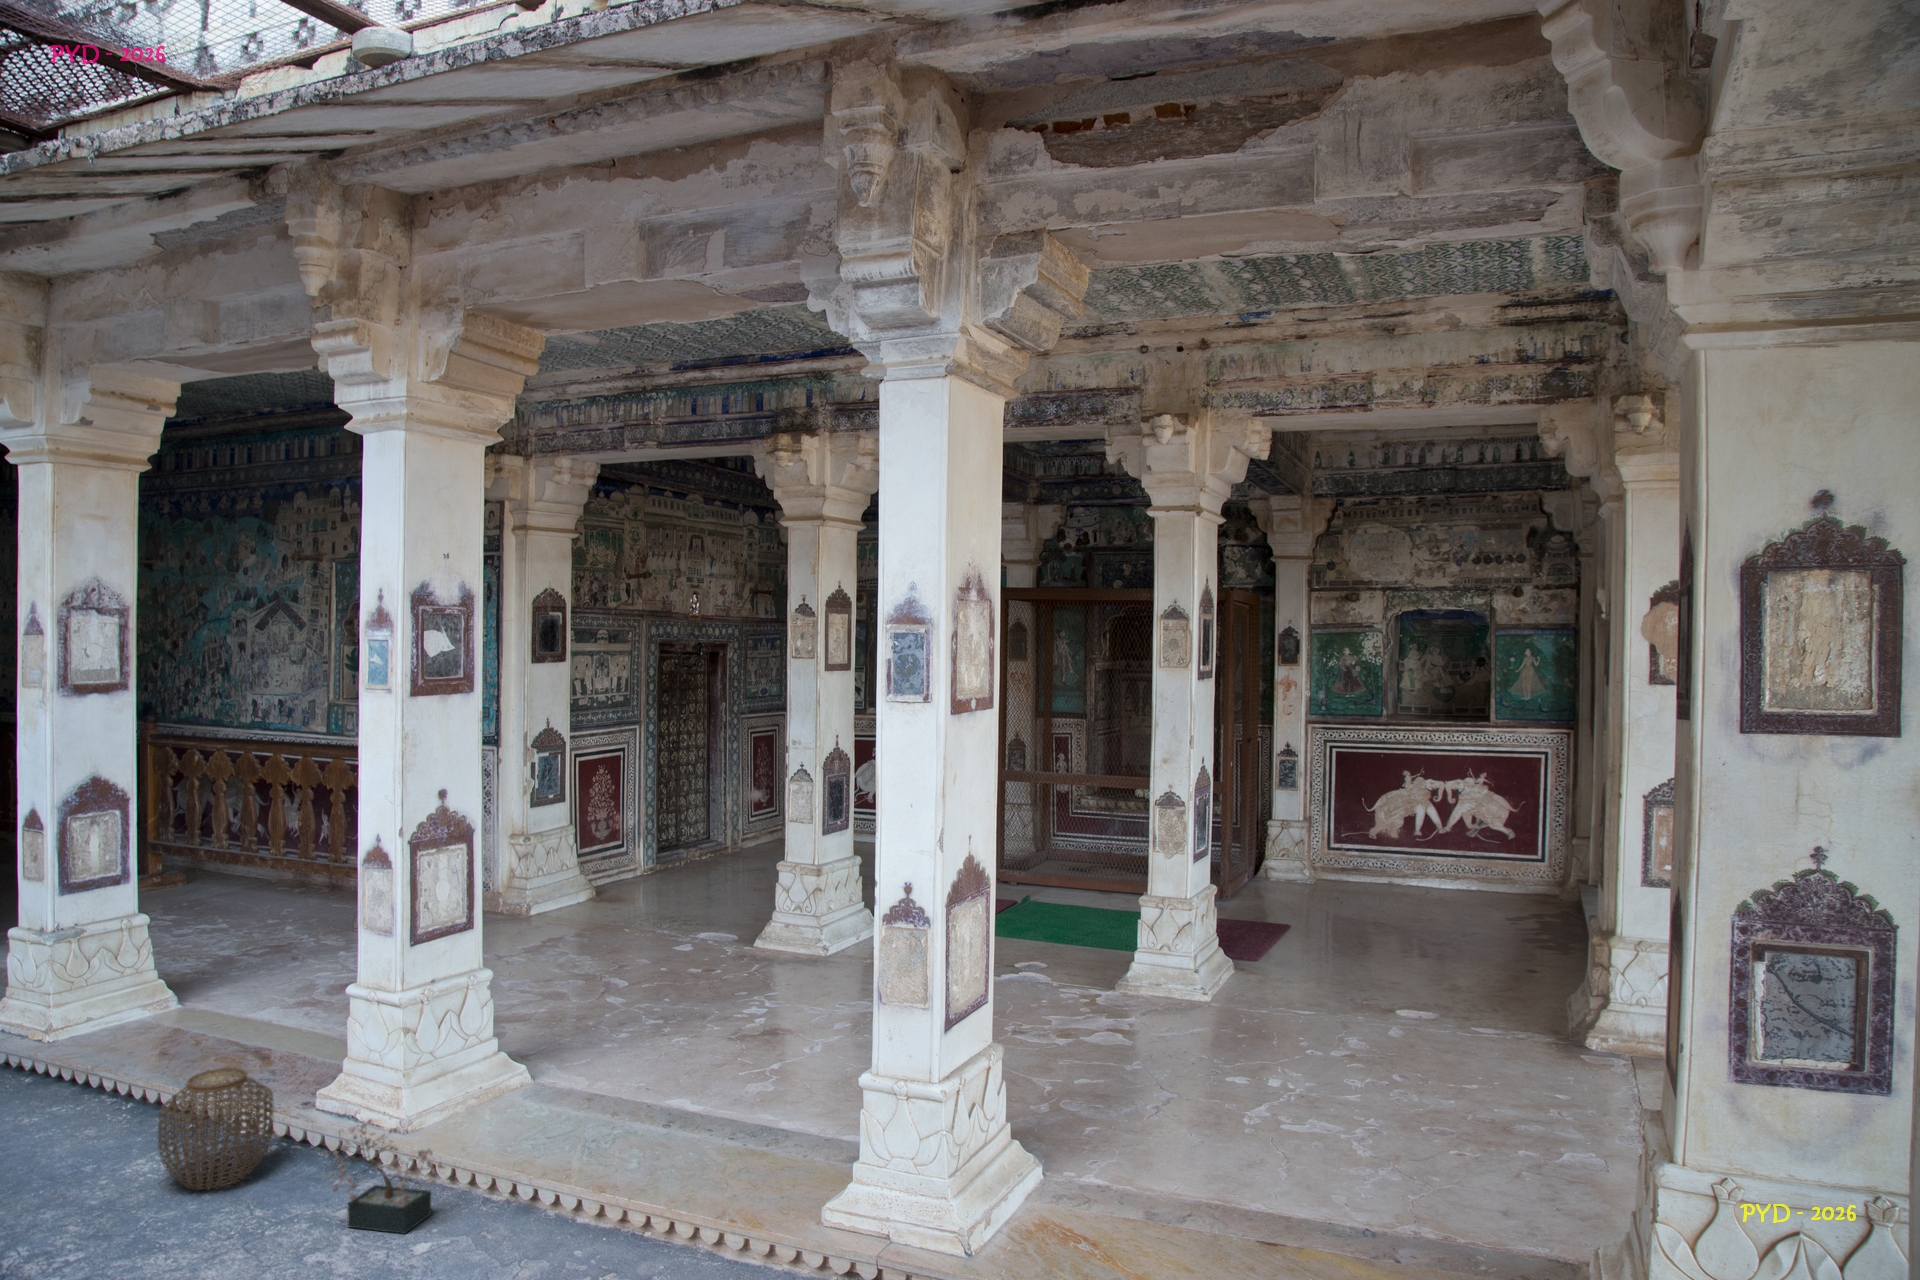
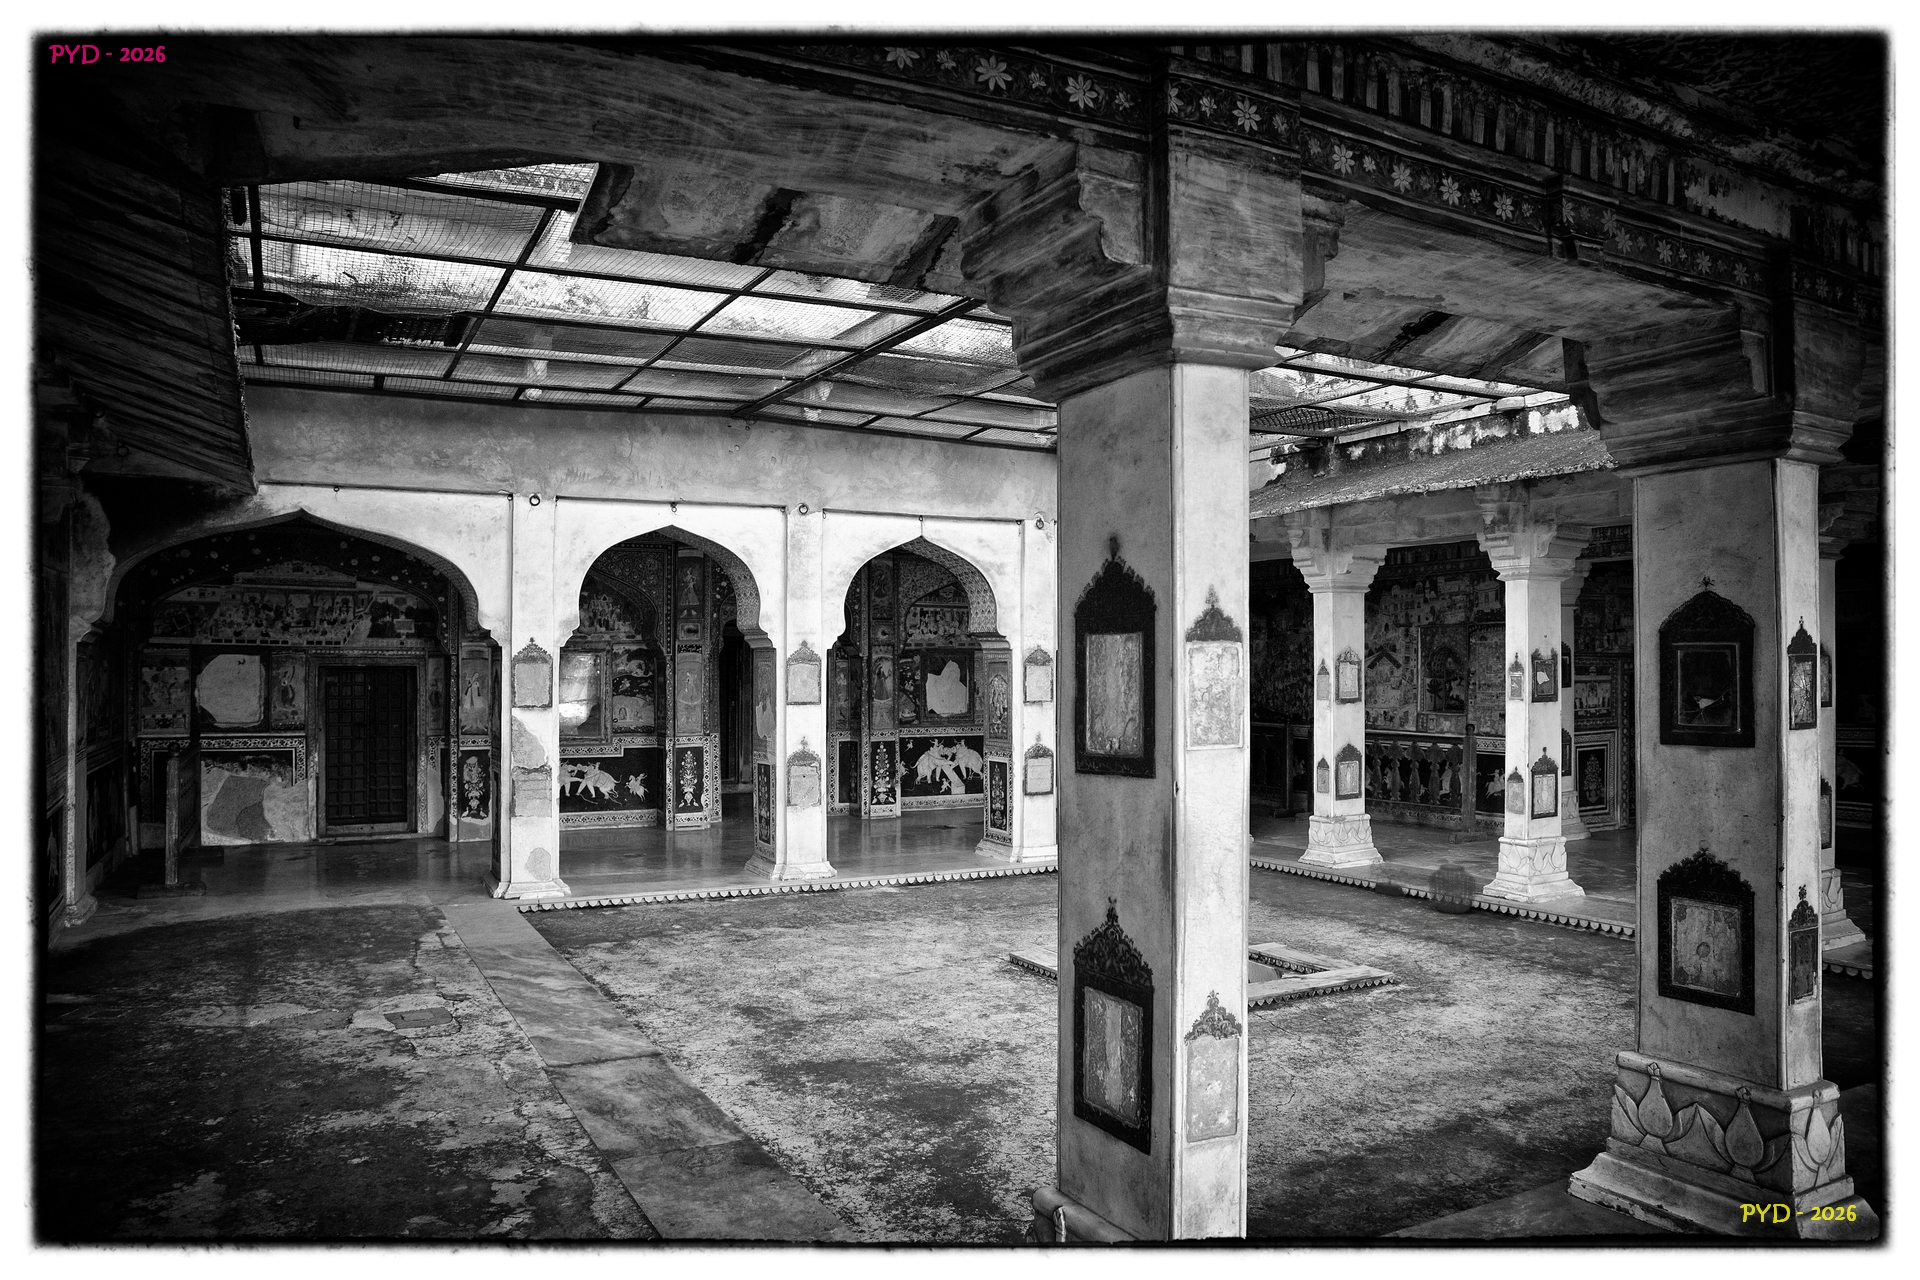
decorative plant: present [326,1120,445,1234] -> present [1368,860,1406,896]

